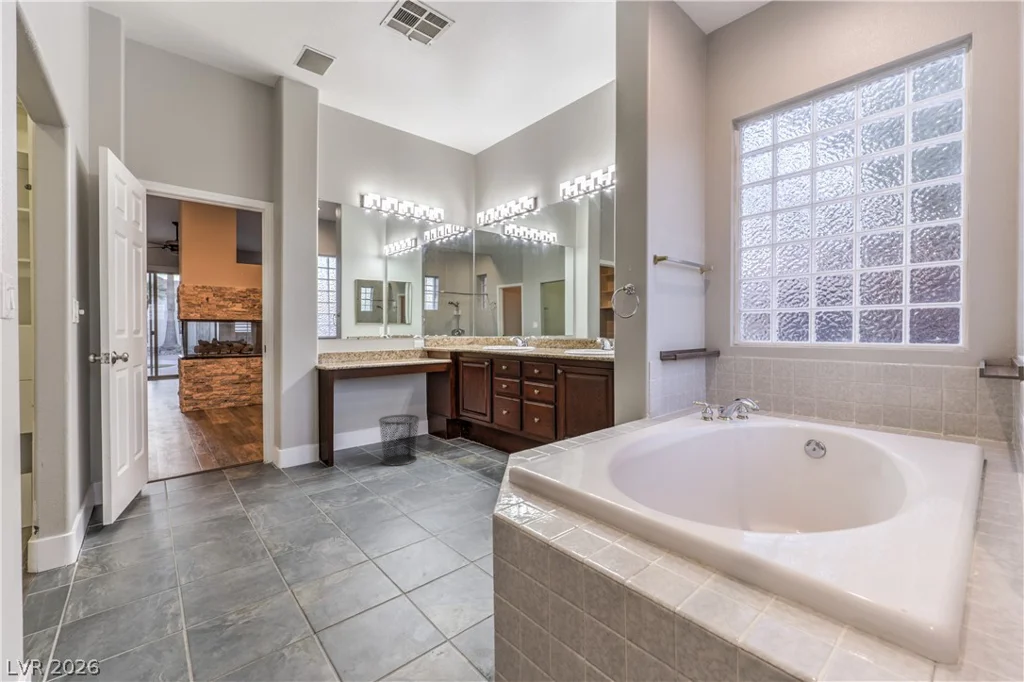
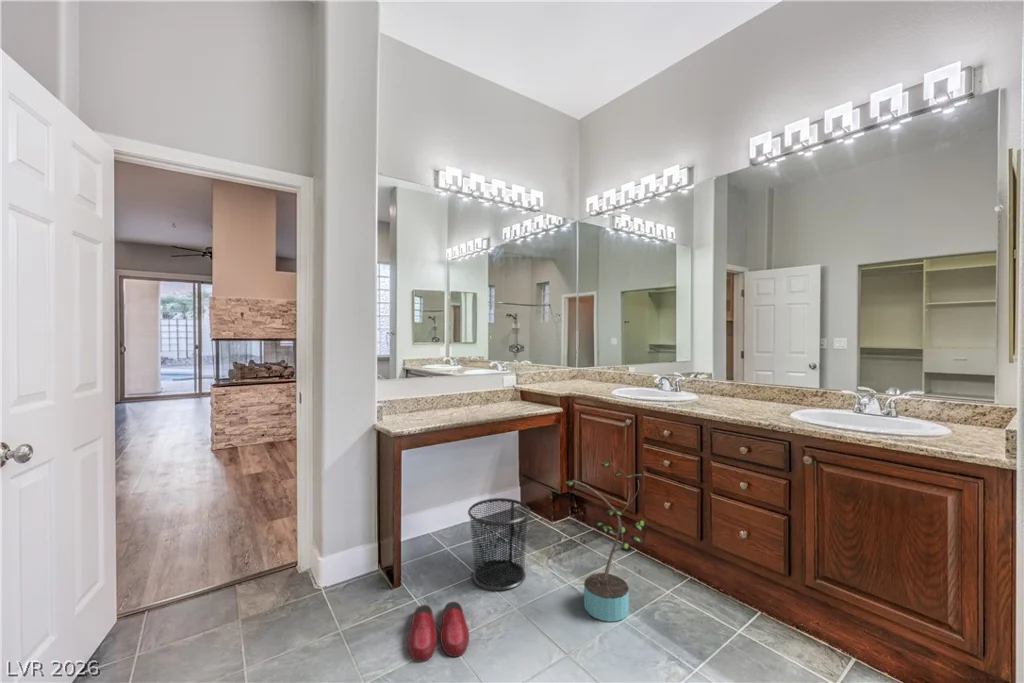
potted plant: none [435,383,485,473] -> present [564,462,647,622]
slippers: none [335,467,373,489] -> present [408,602,469,661]

